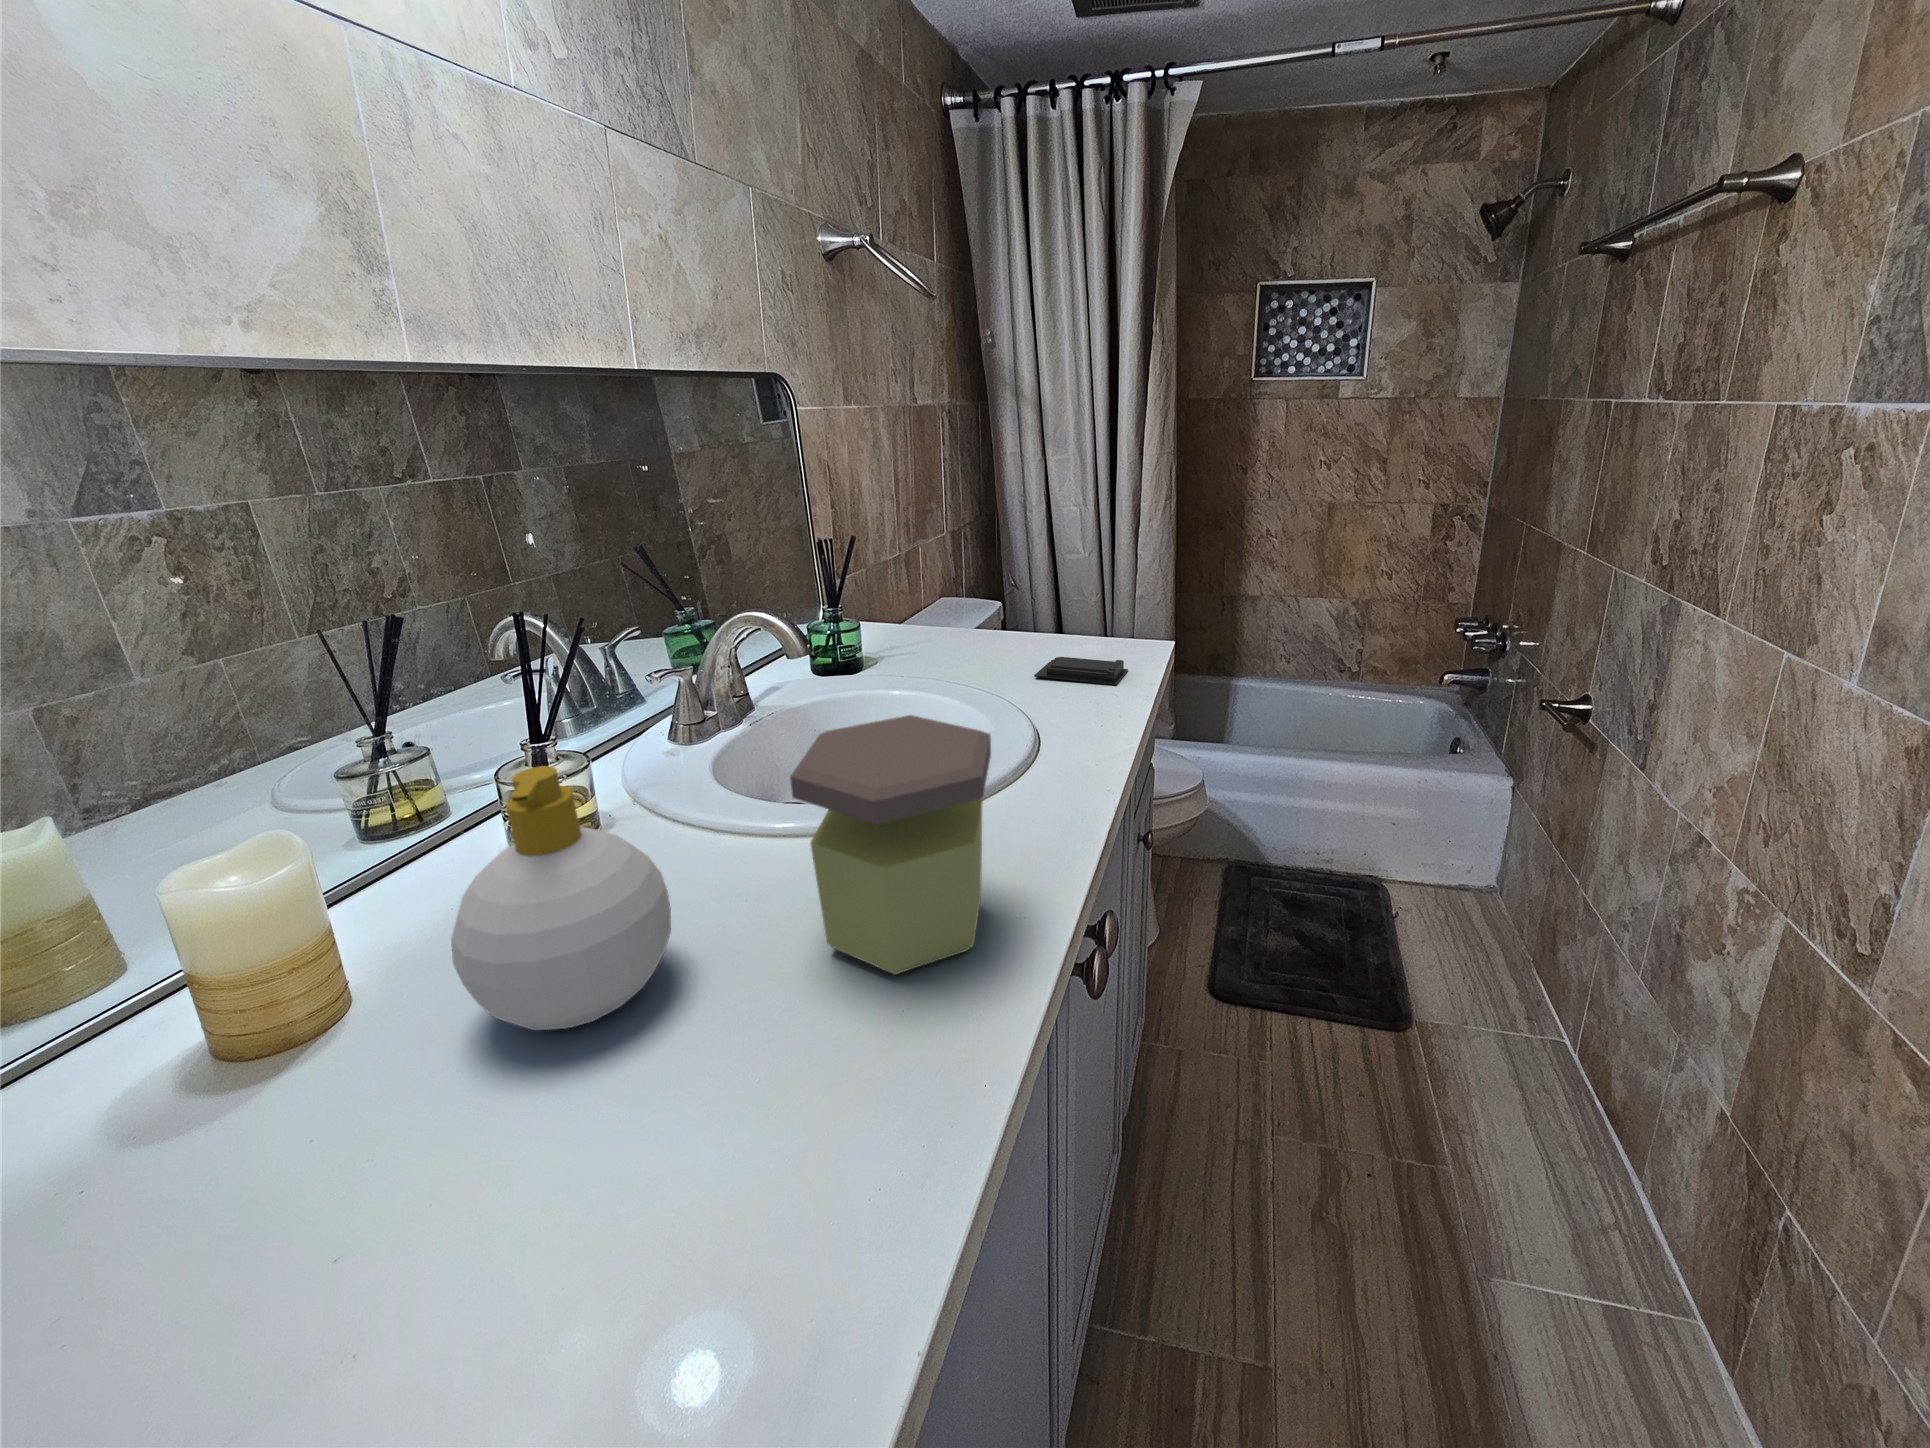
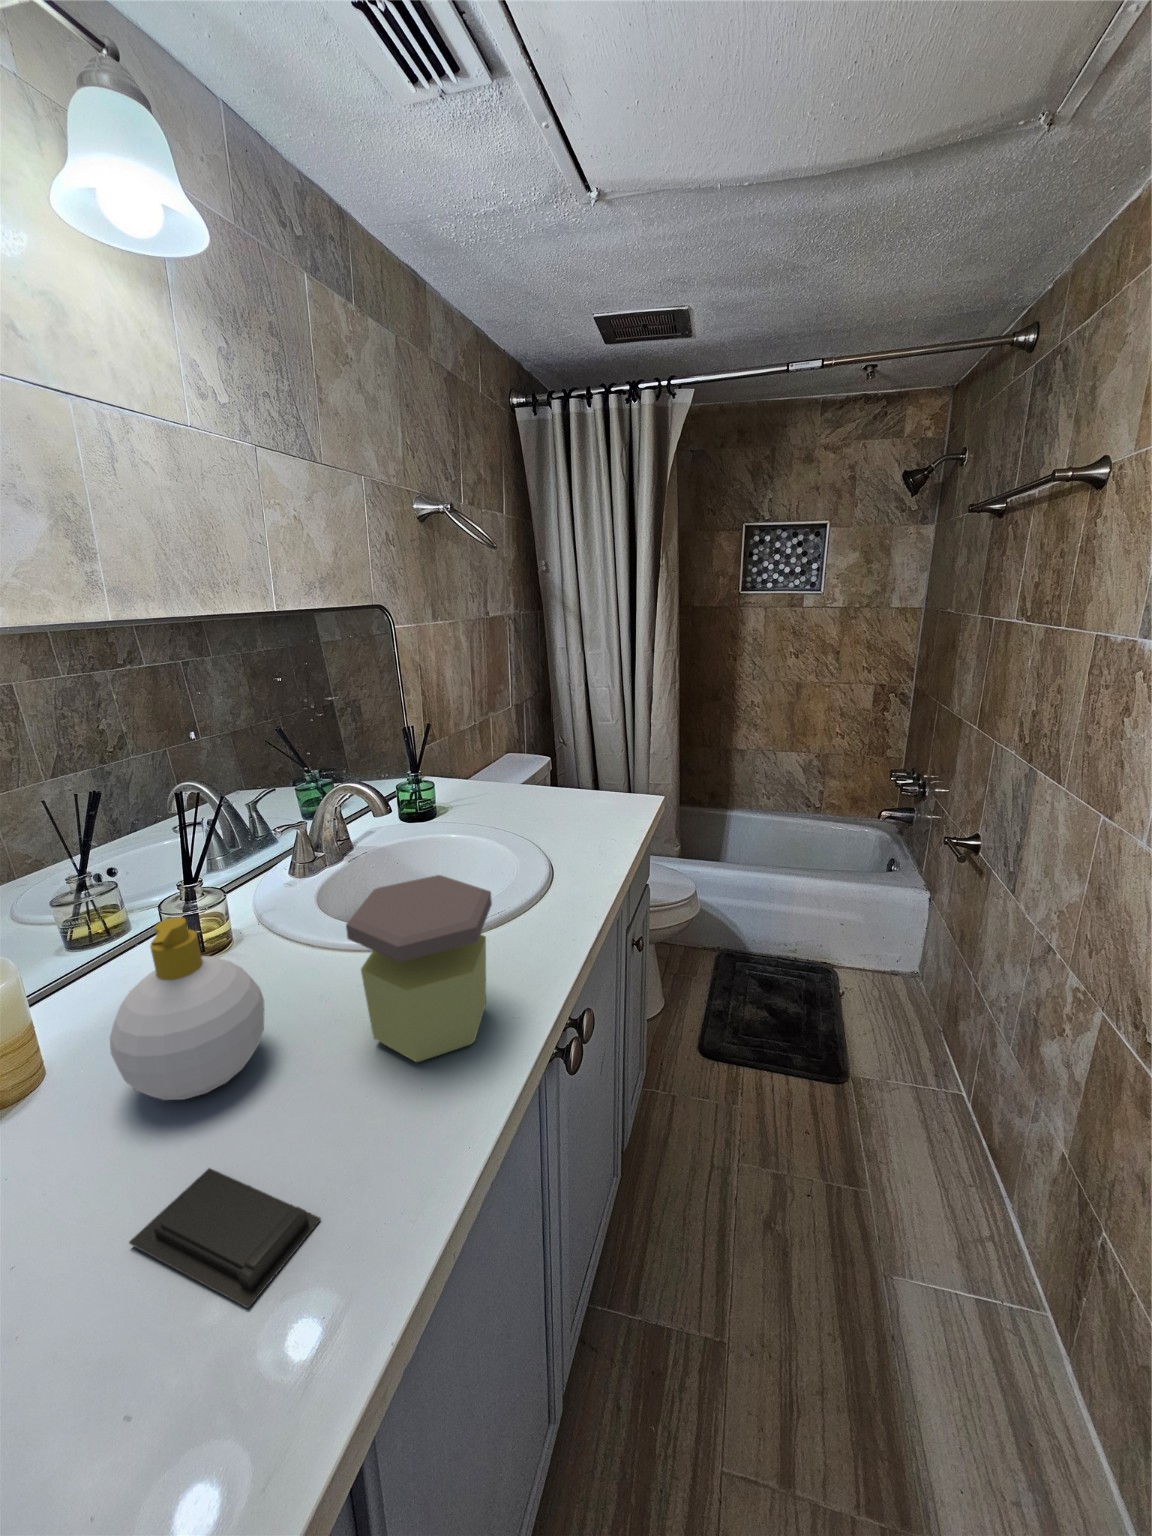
soap bar: present [1034,657,1128,685] -> present [129,1168,321,1309]

